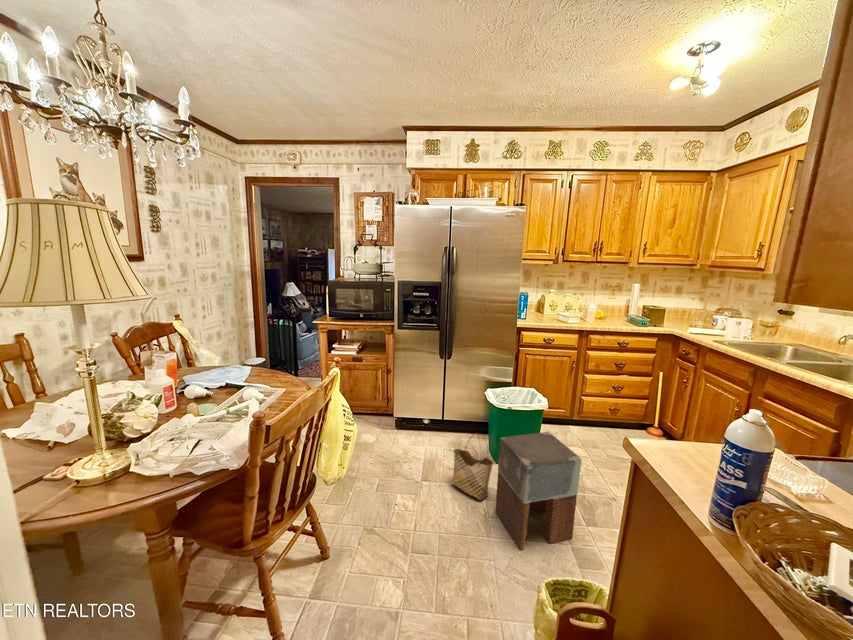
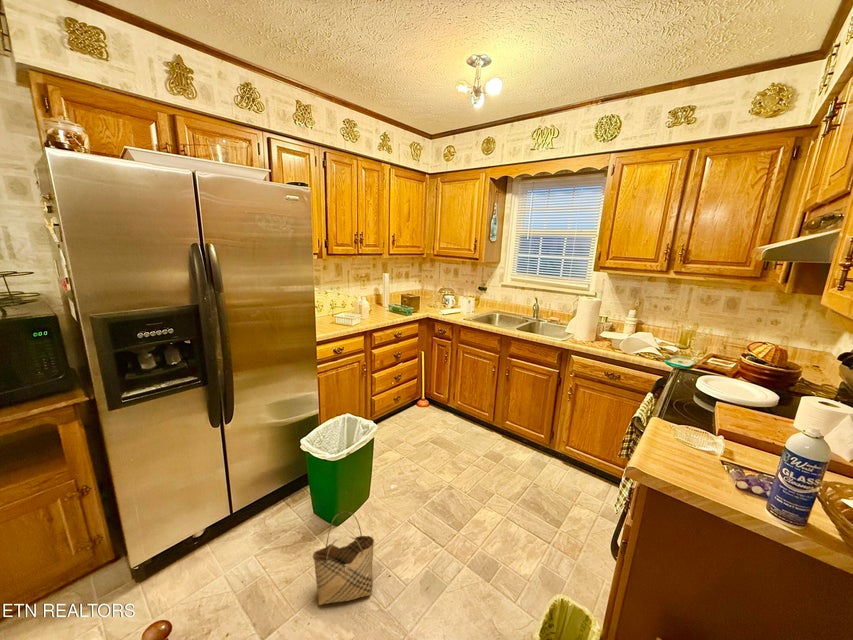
stool: present [496,432,581,550] -> none [394,463,474,616]

